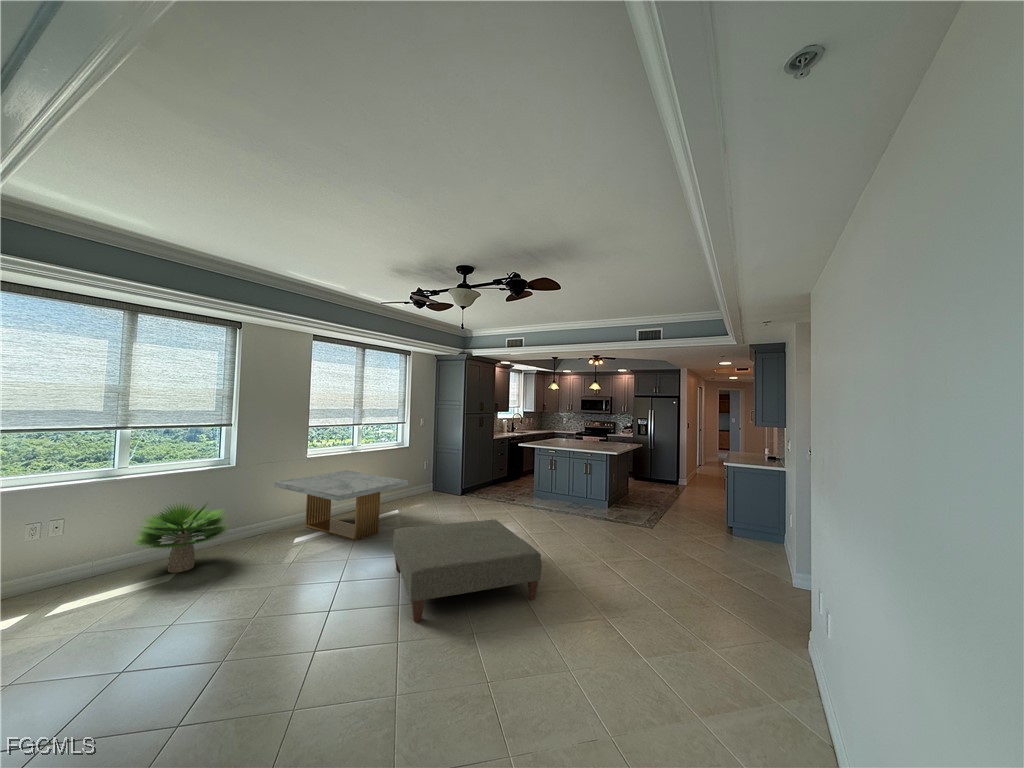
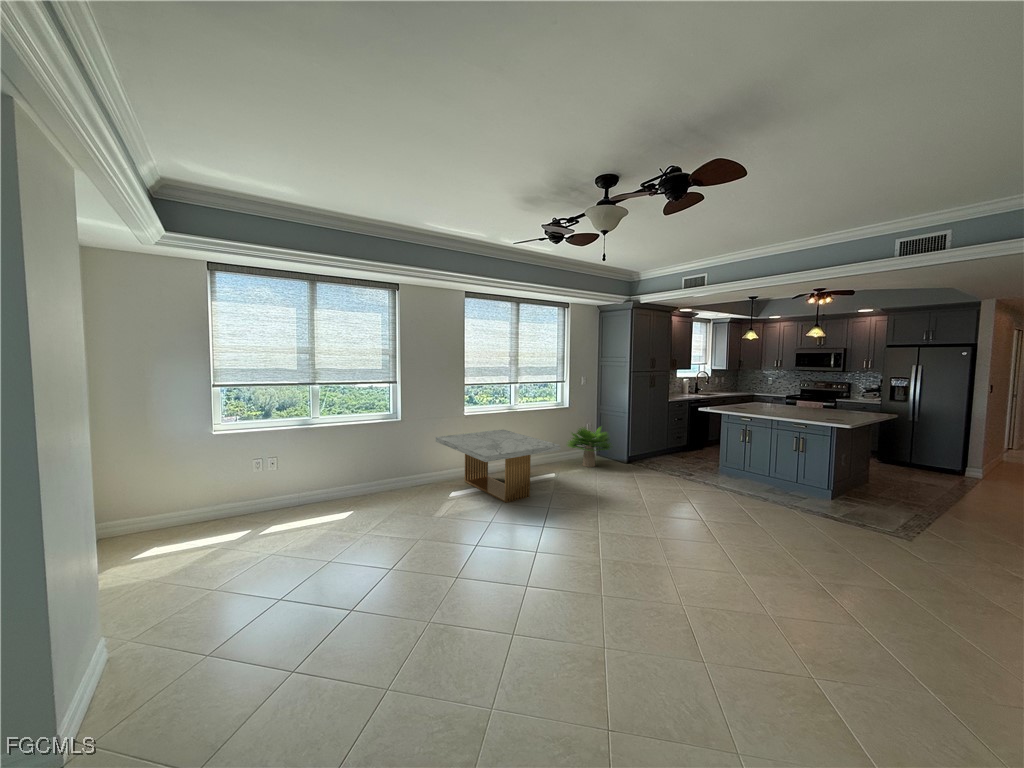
potted plant: present [133,502,227,573] -> present [568,427,612,467]
ottoman: present [393,520,542,622] -> none [534,499,714,618]

